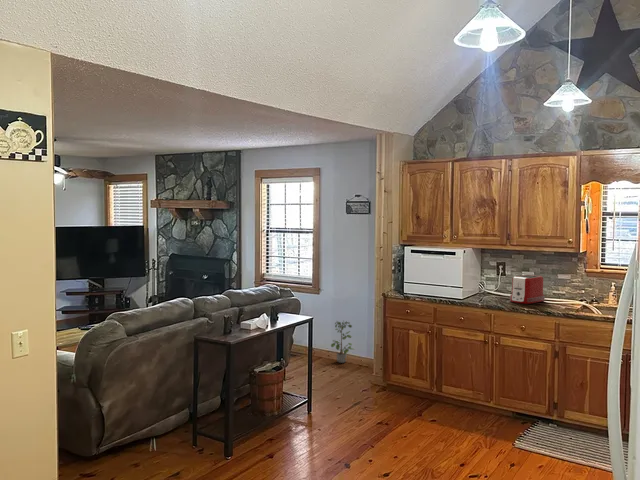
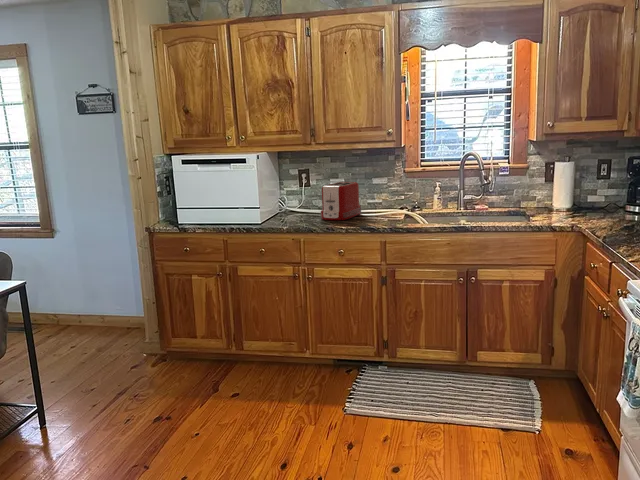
potted plant: present [331,322,352,363] -> none [81,271,119,331]

